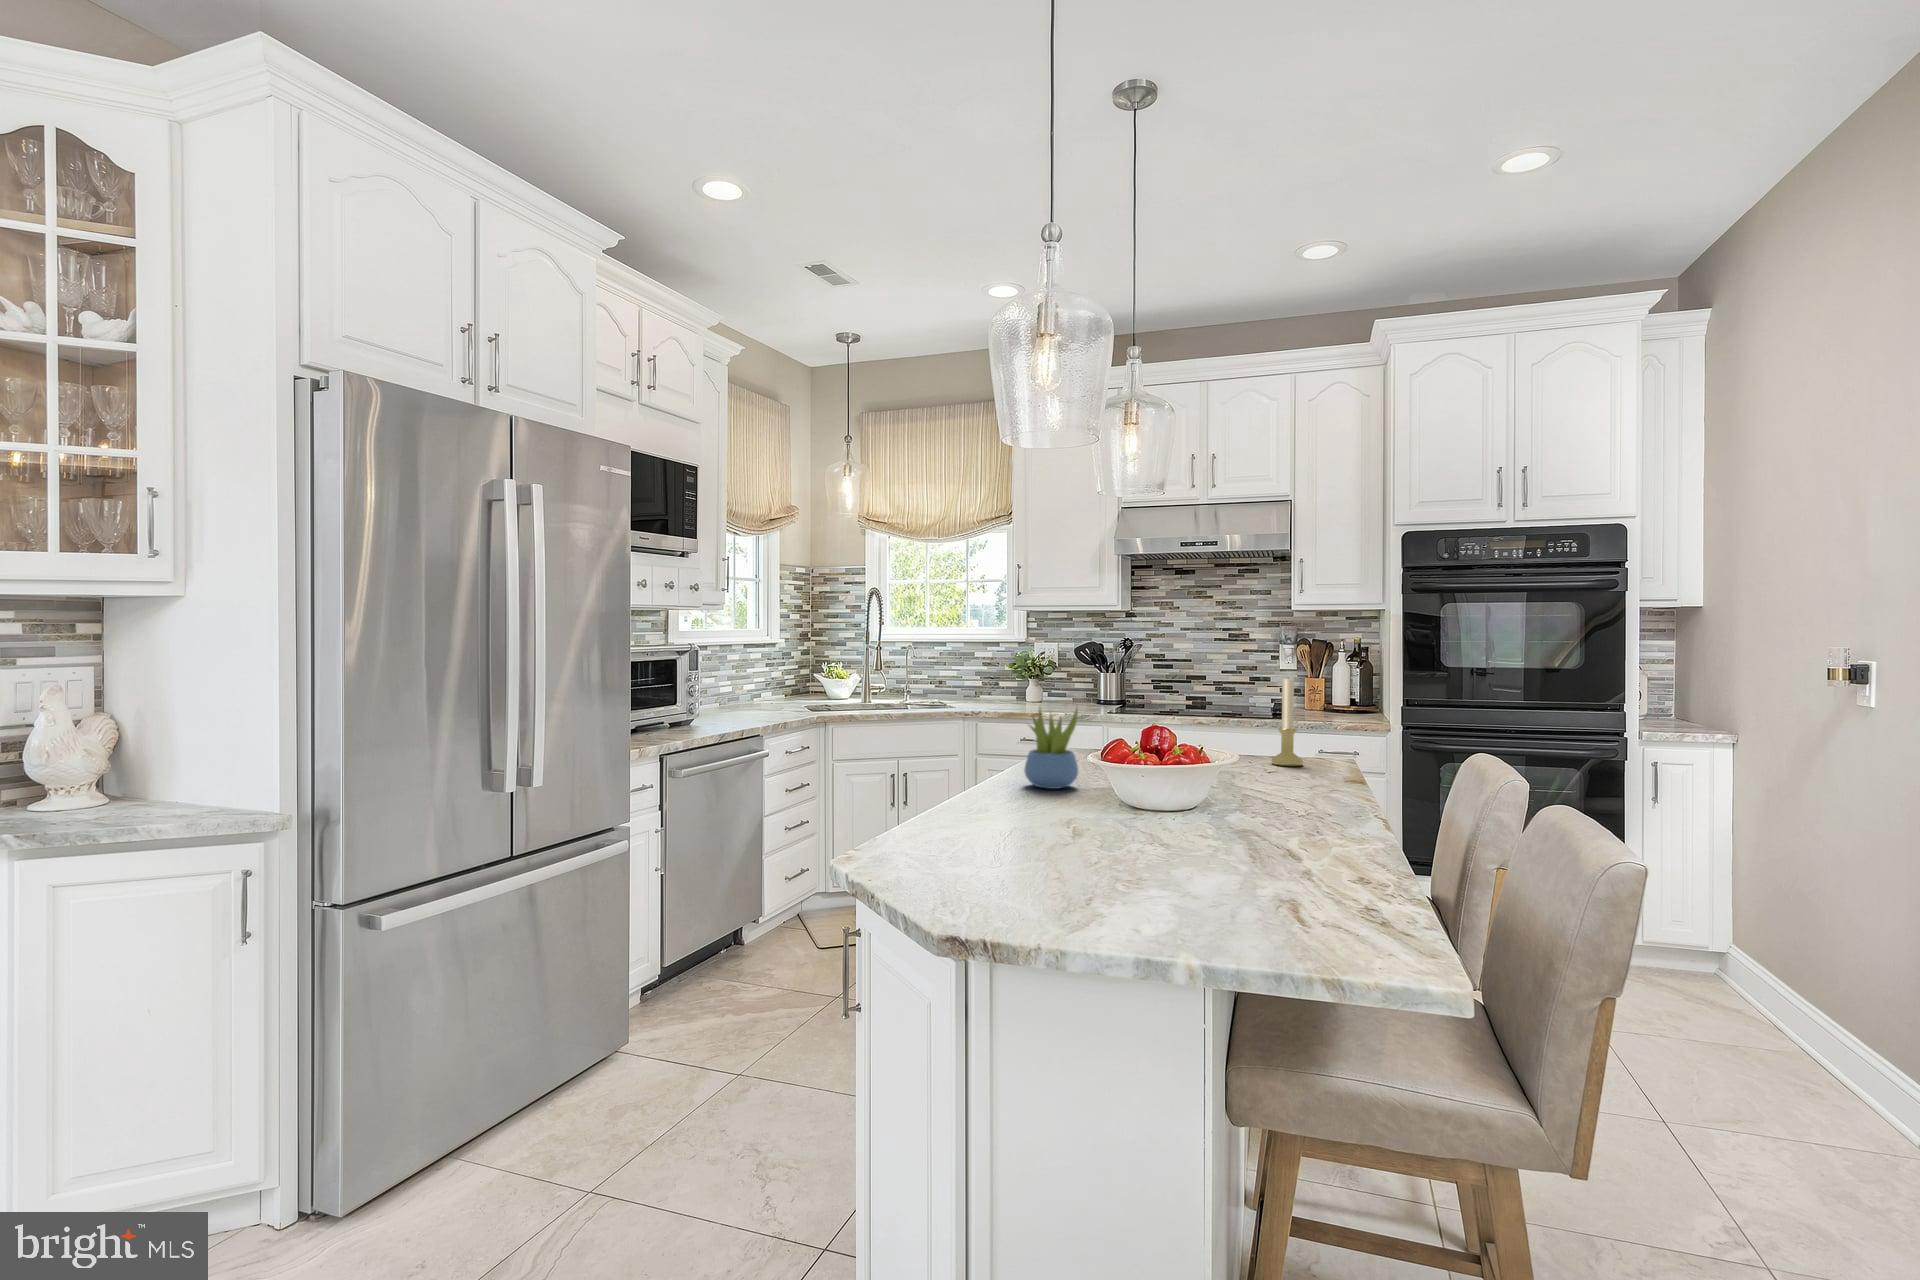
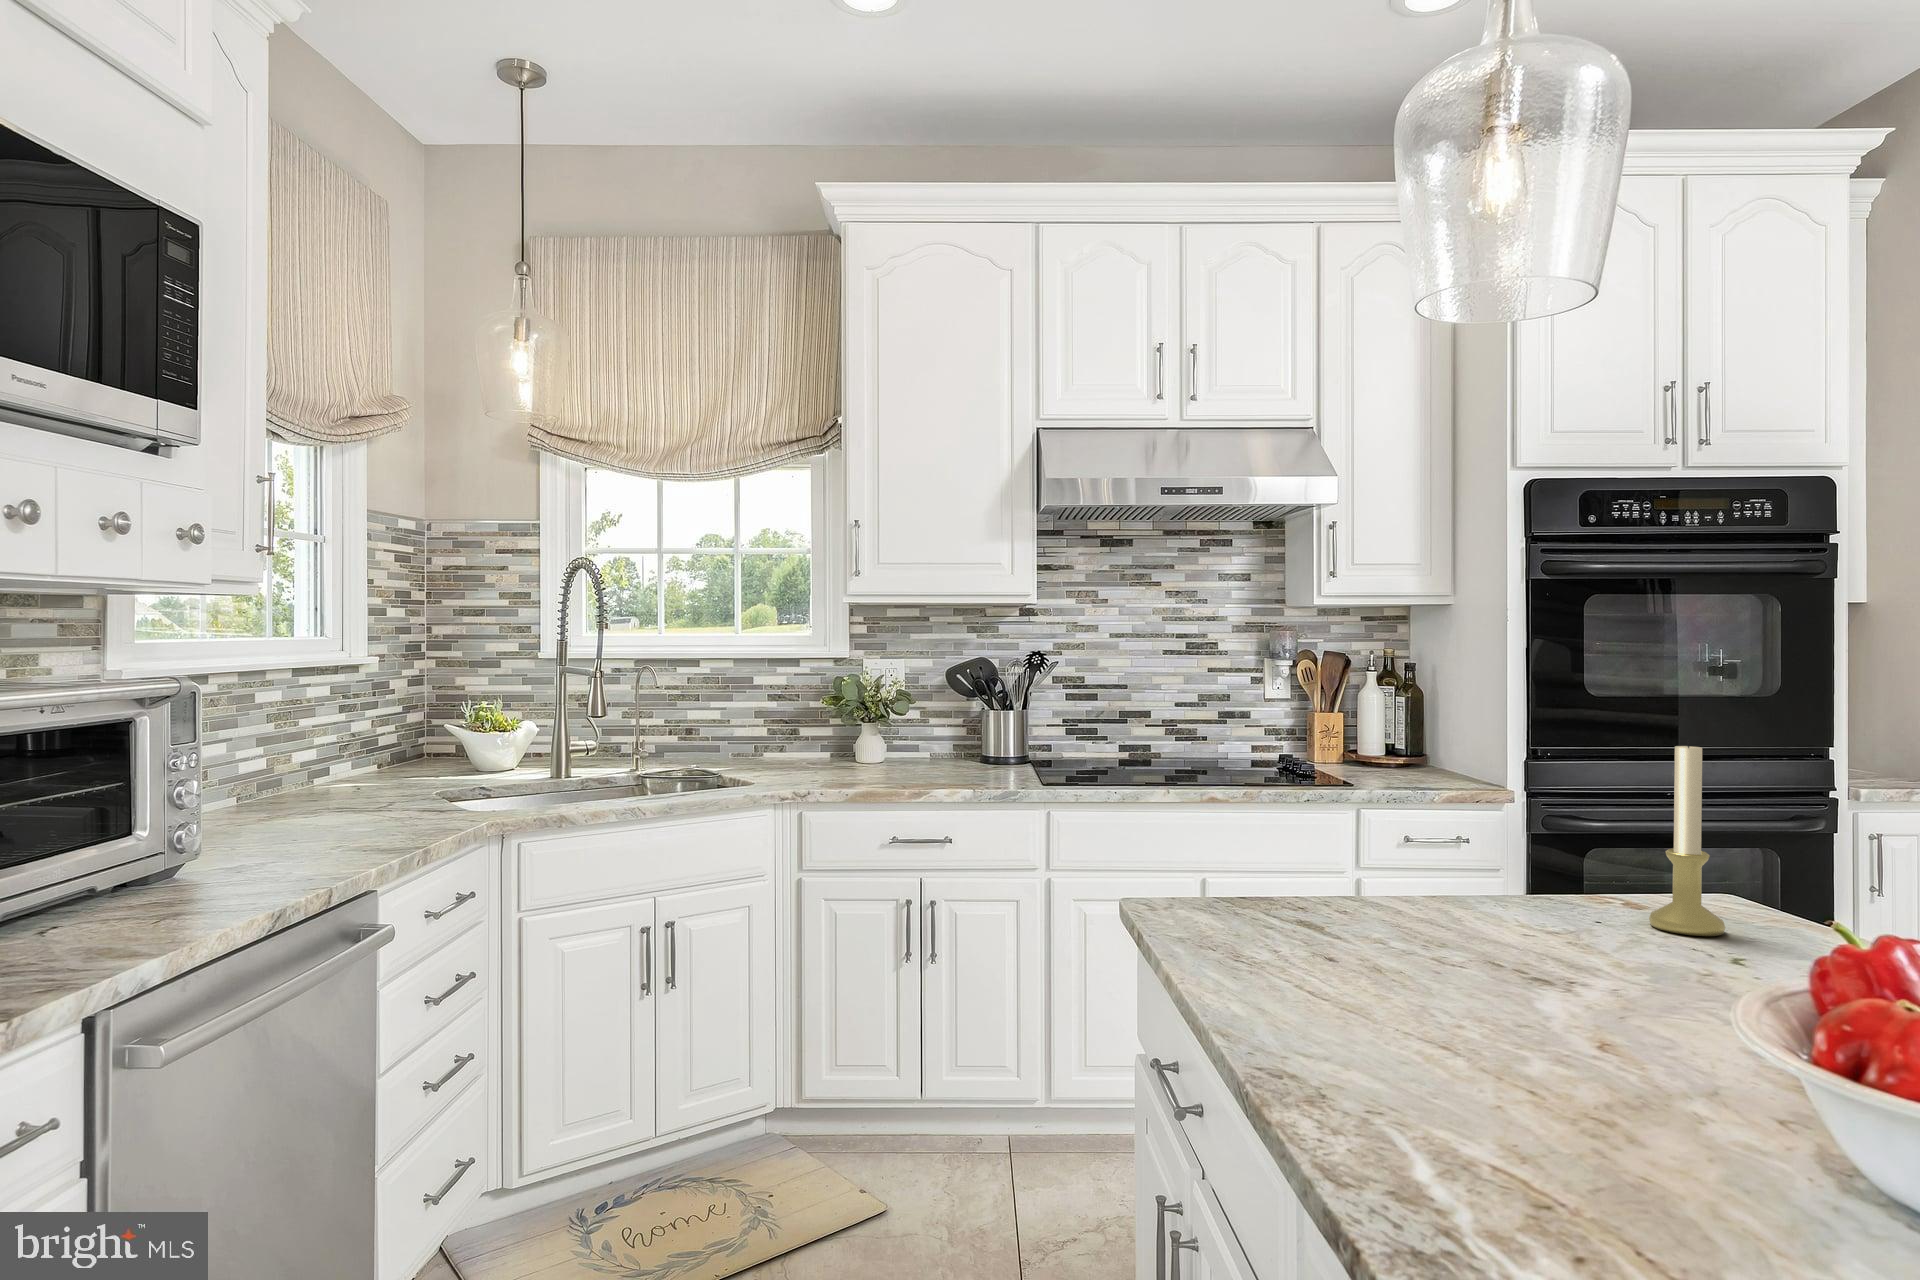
succulent plant: present [1024,708,1078,789] -> none [1439,877,1634,1151]

